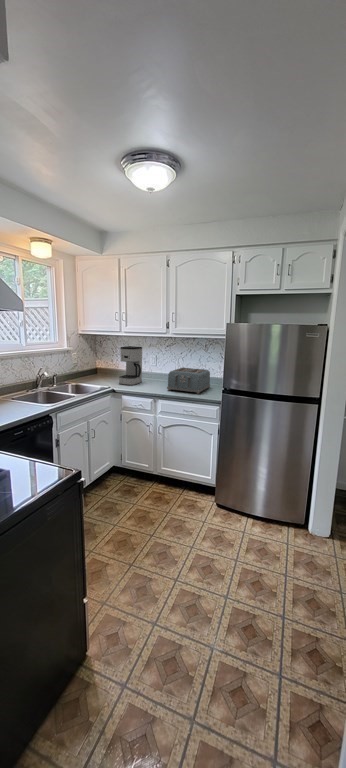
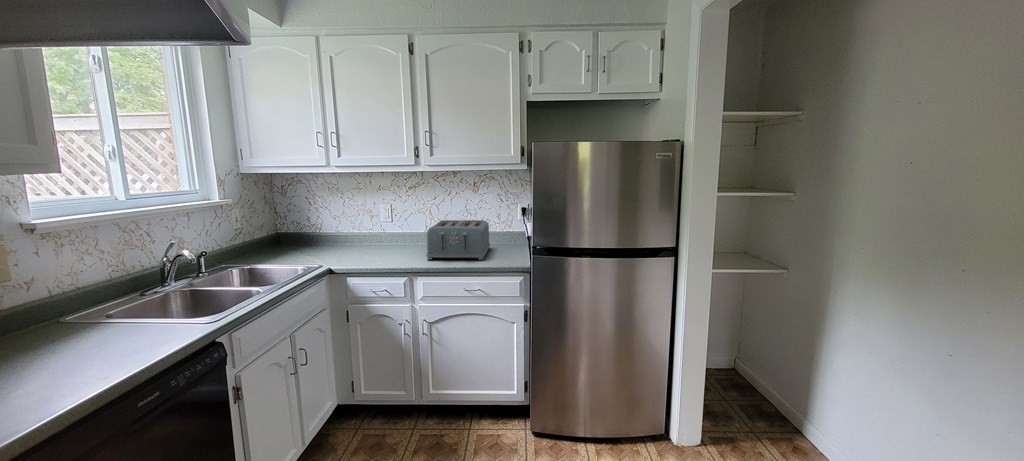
coffee maker: present [119,346,142,385] -> none [331,191,372,258]

